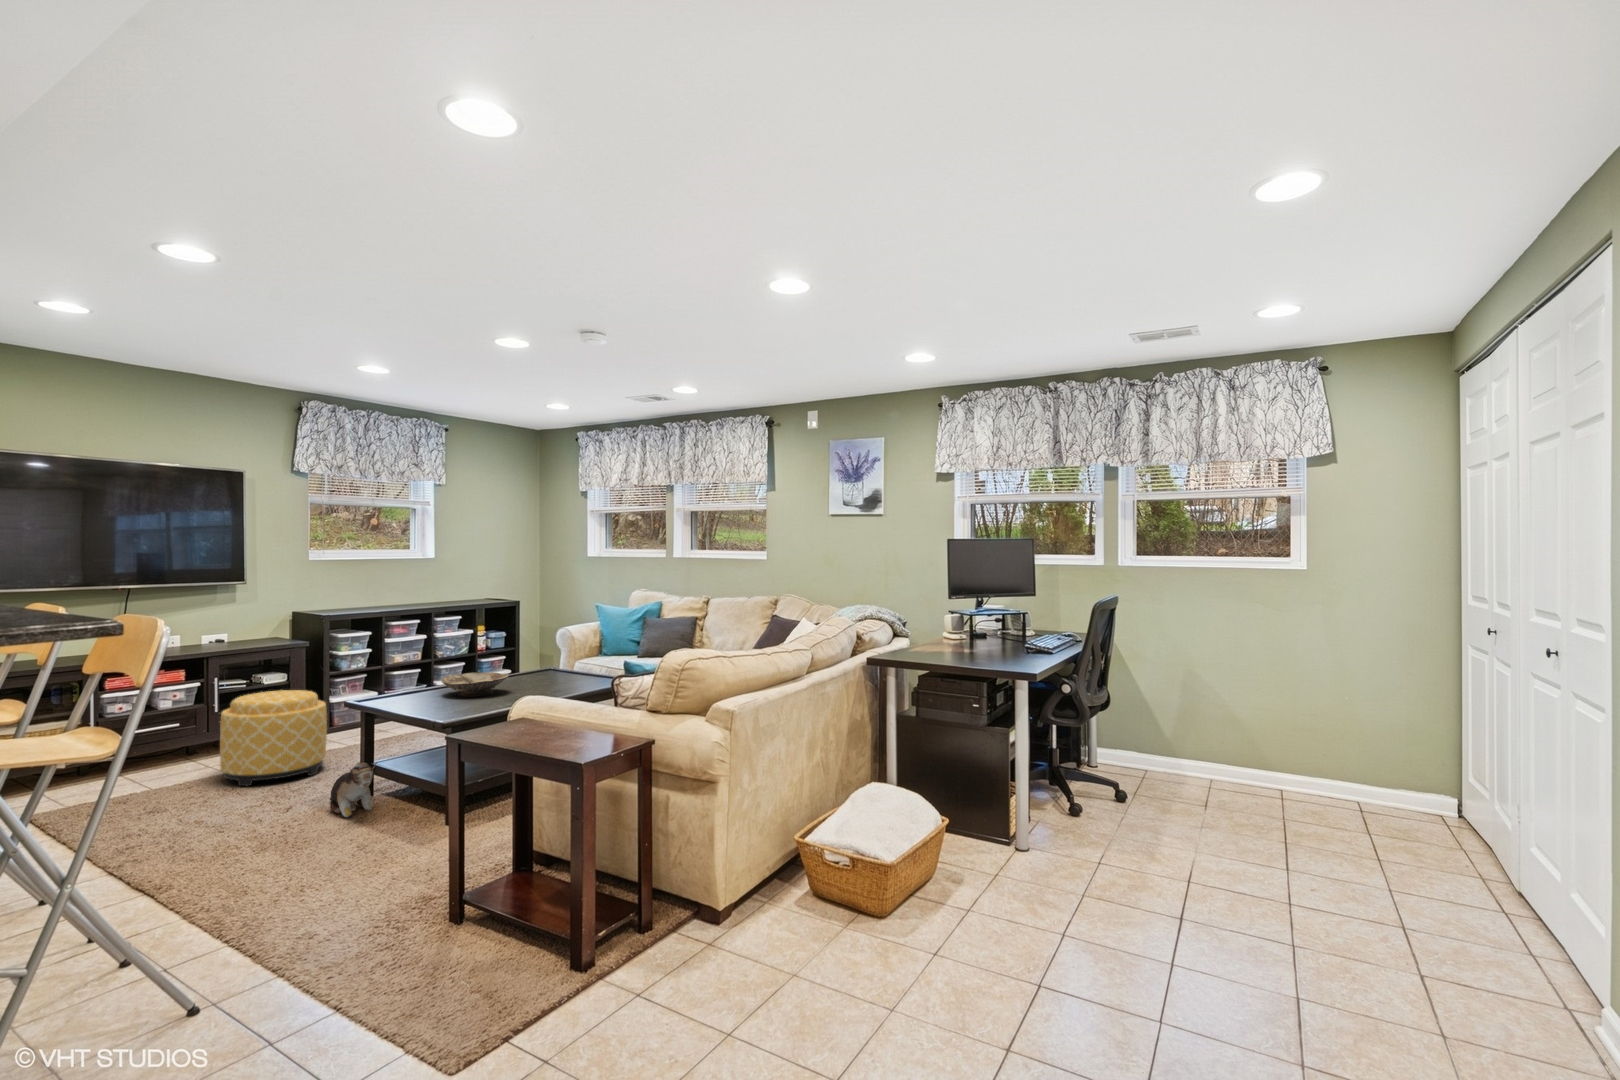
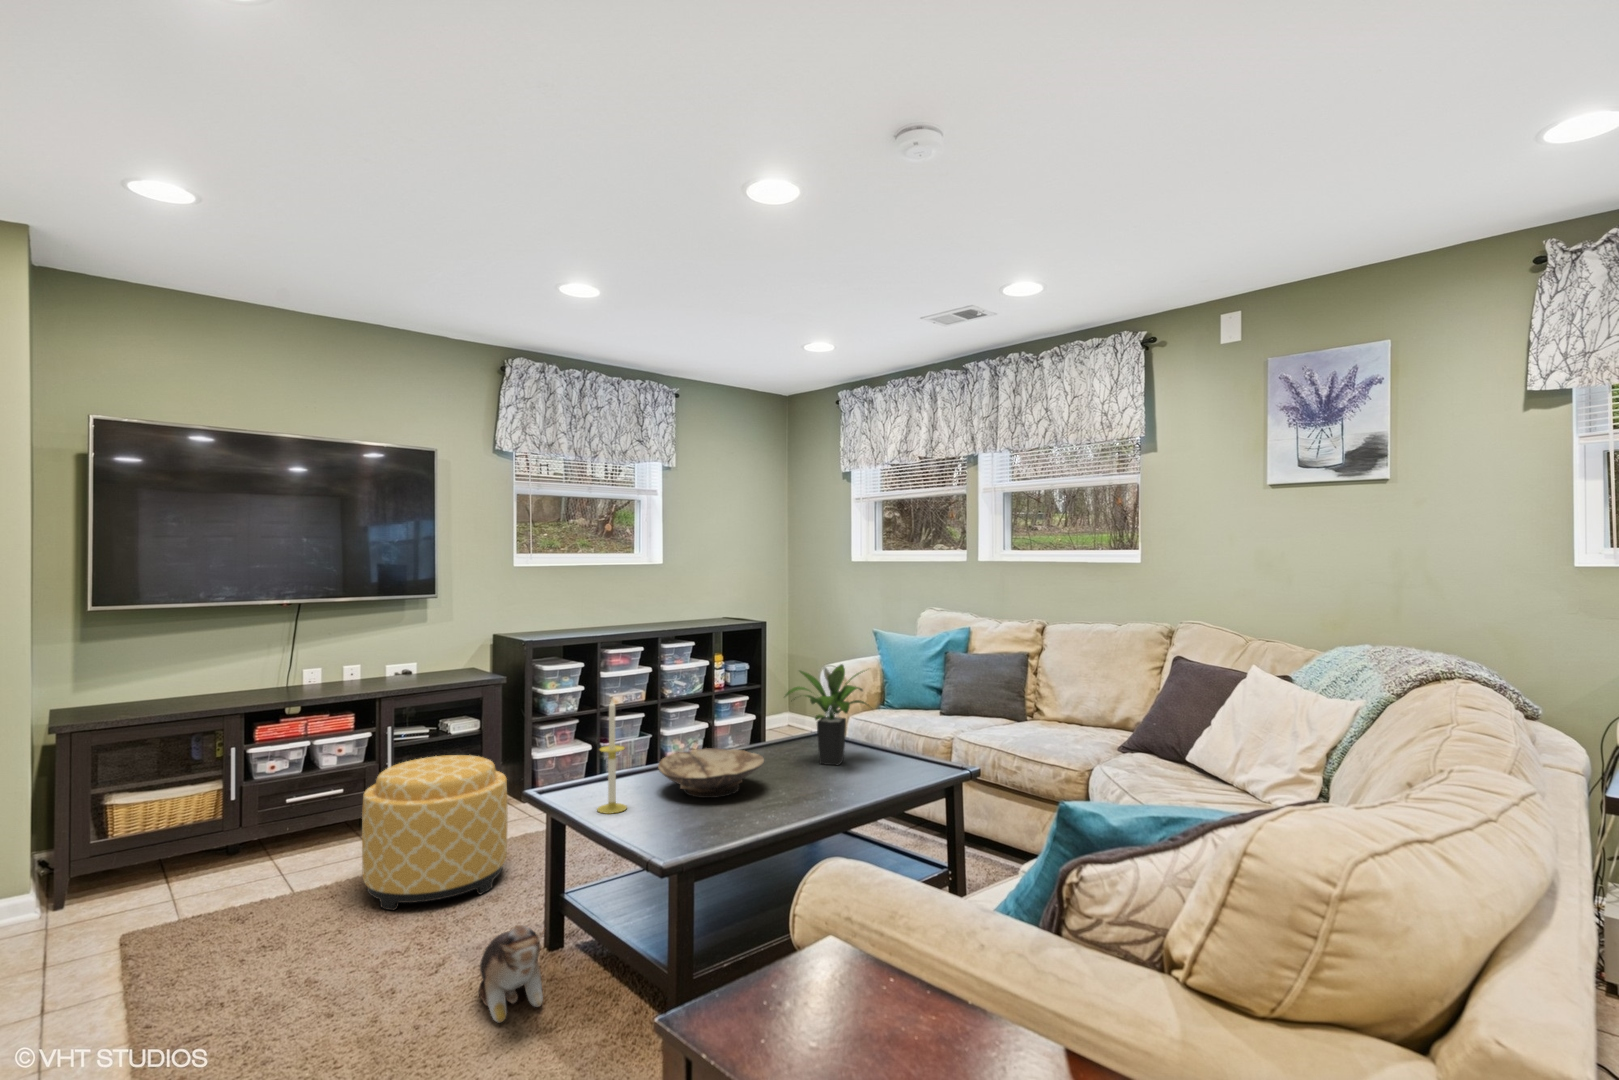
potted plant: none [523,622,581,682] -> present [785,664,867,765]
candle: none [404,638,423,704] -> present [597,700,627,814]

